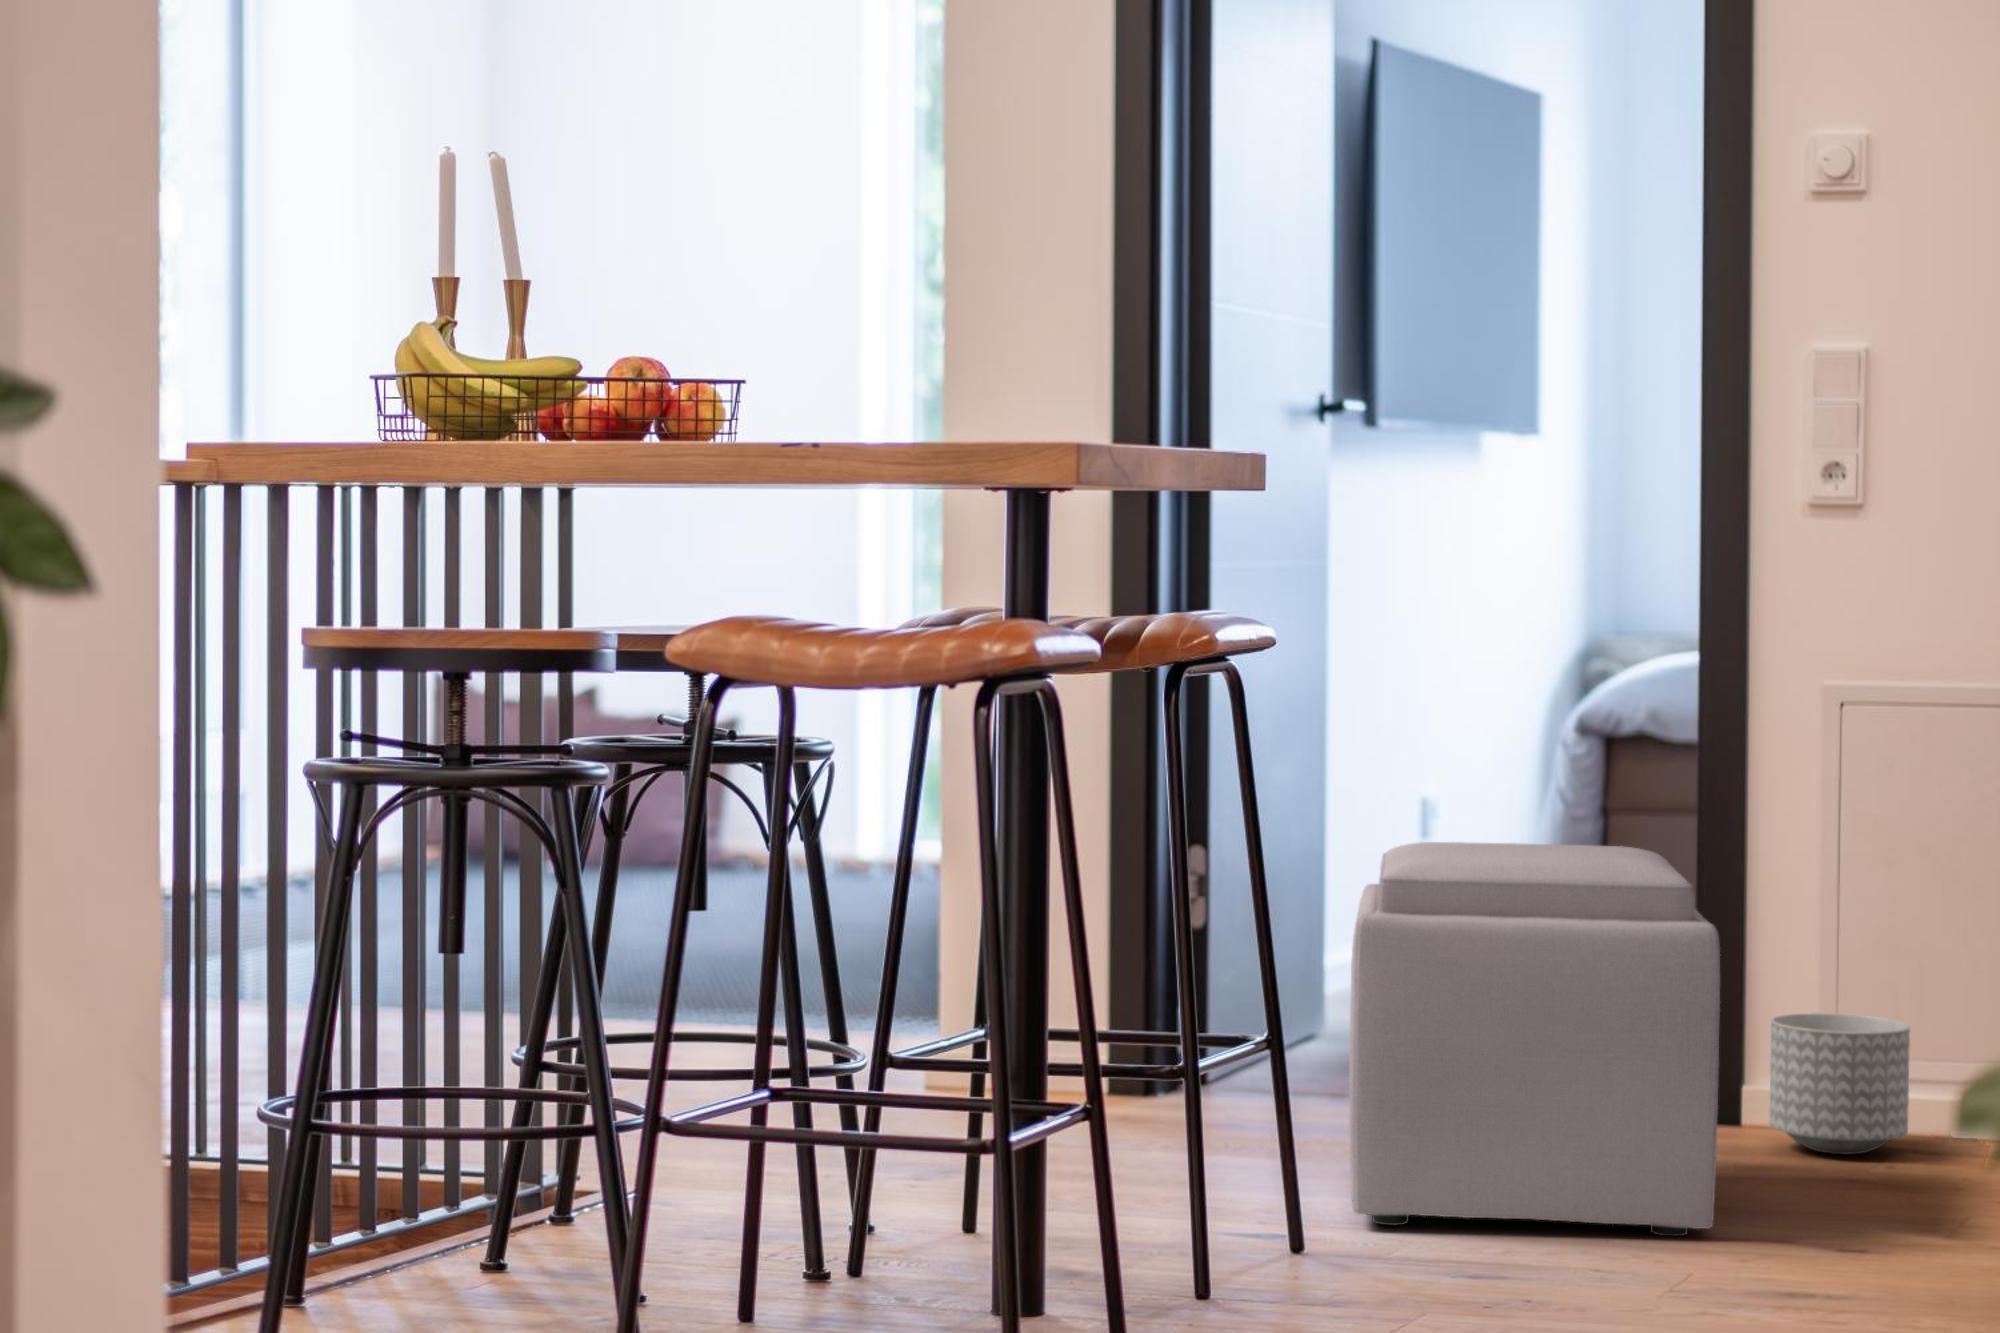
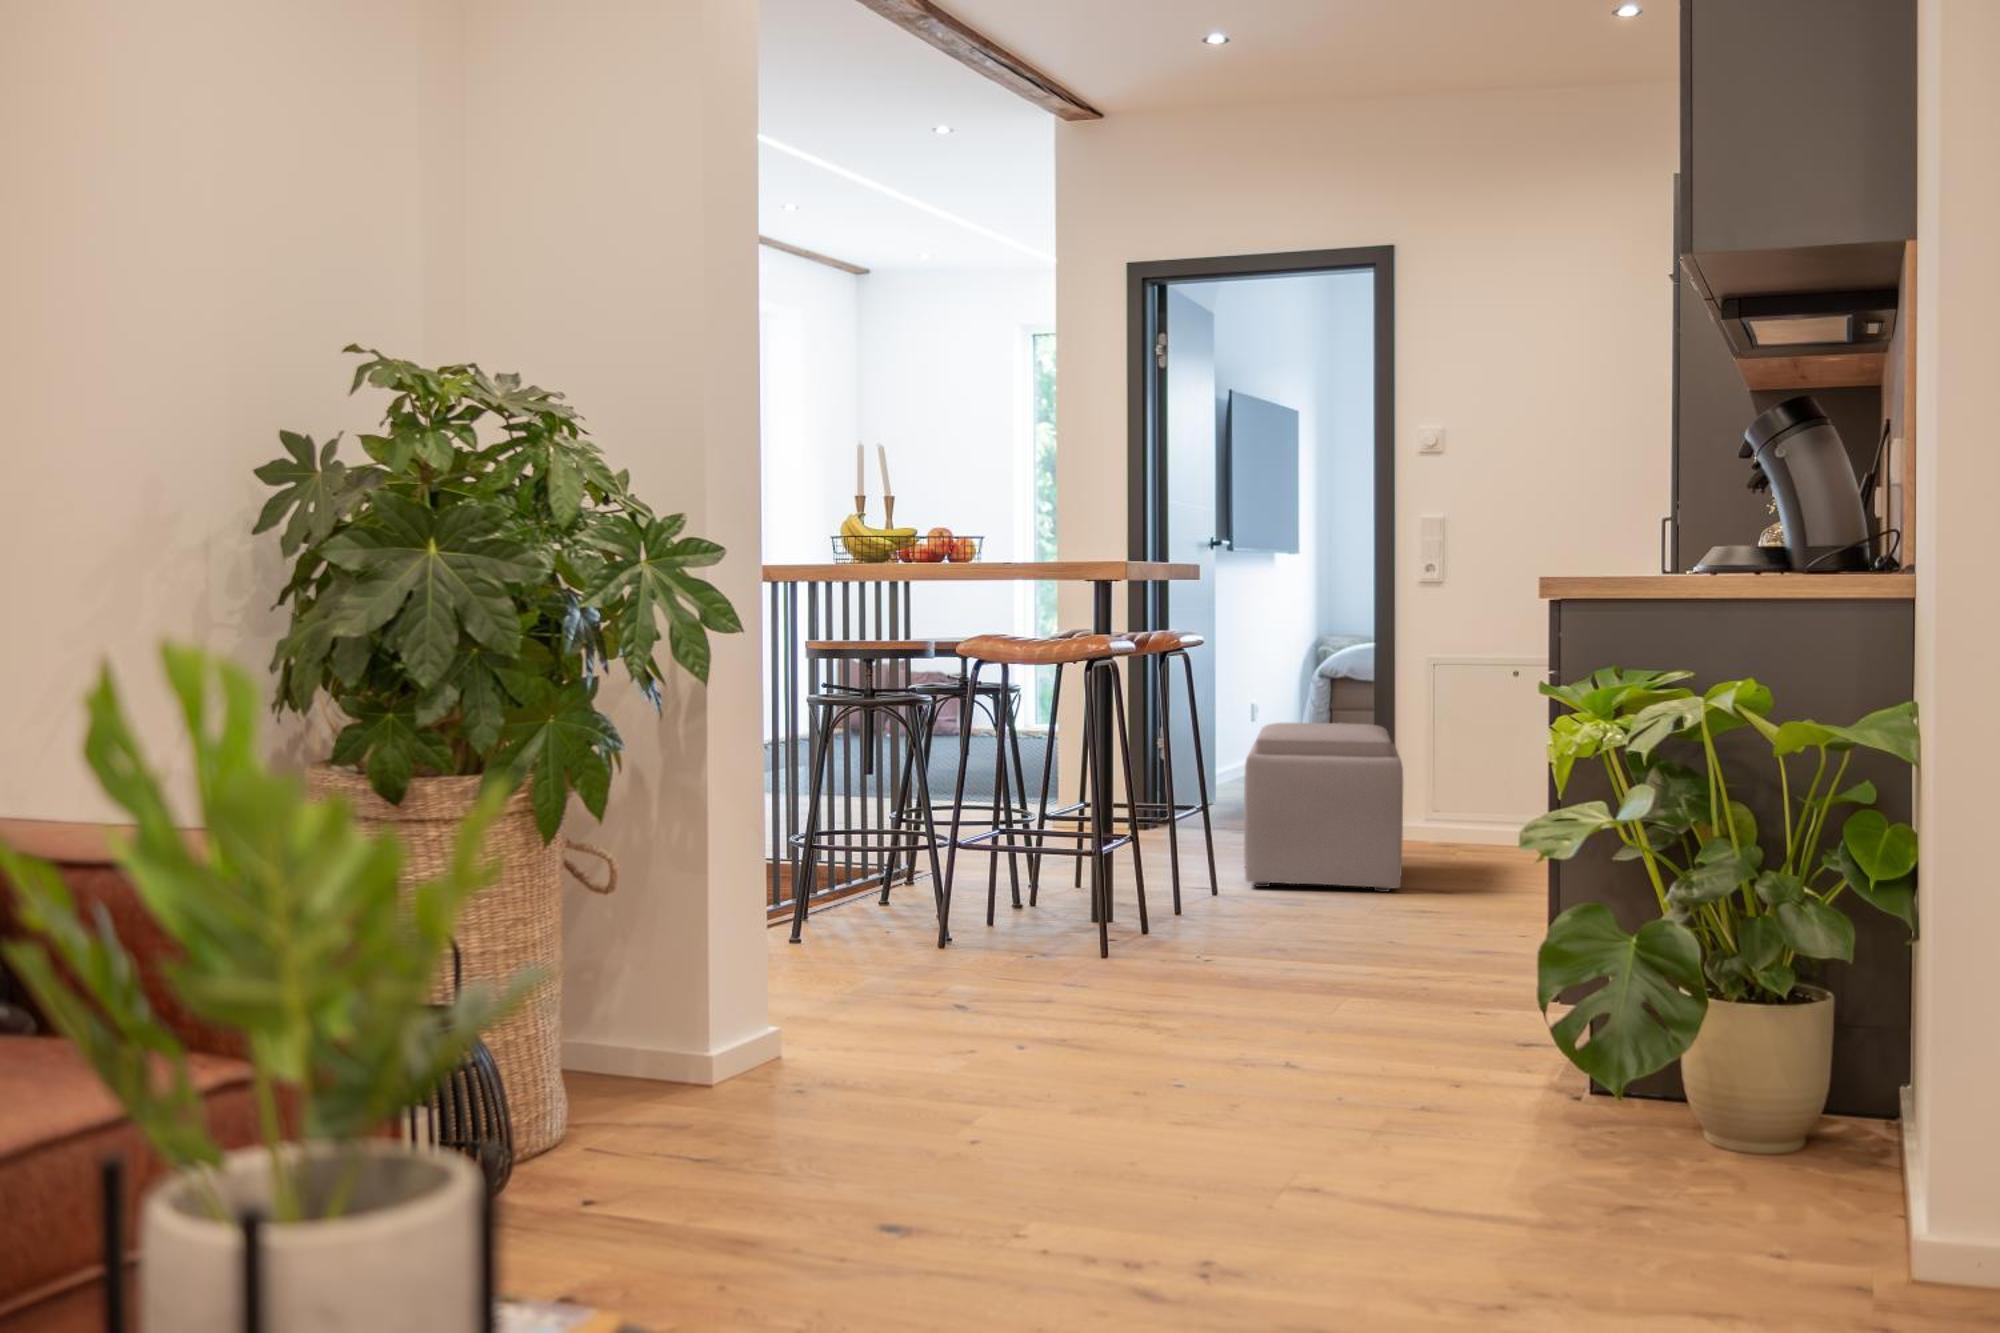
planter: present [1770,1013,1910,1154] -> none [1438,796,1500,858]

